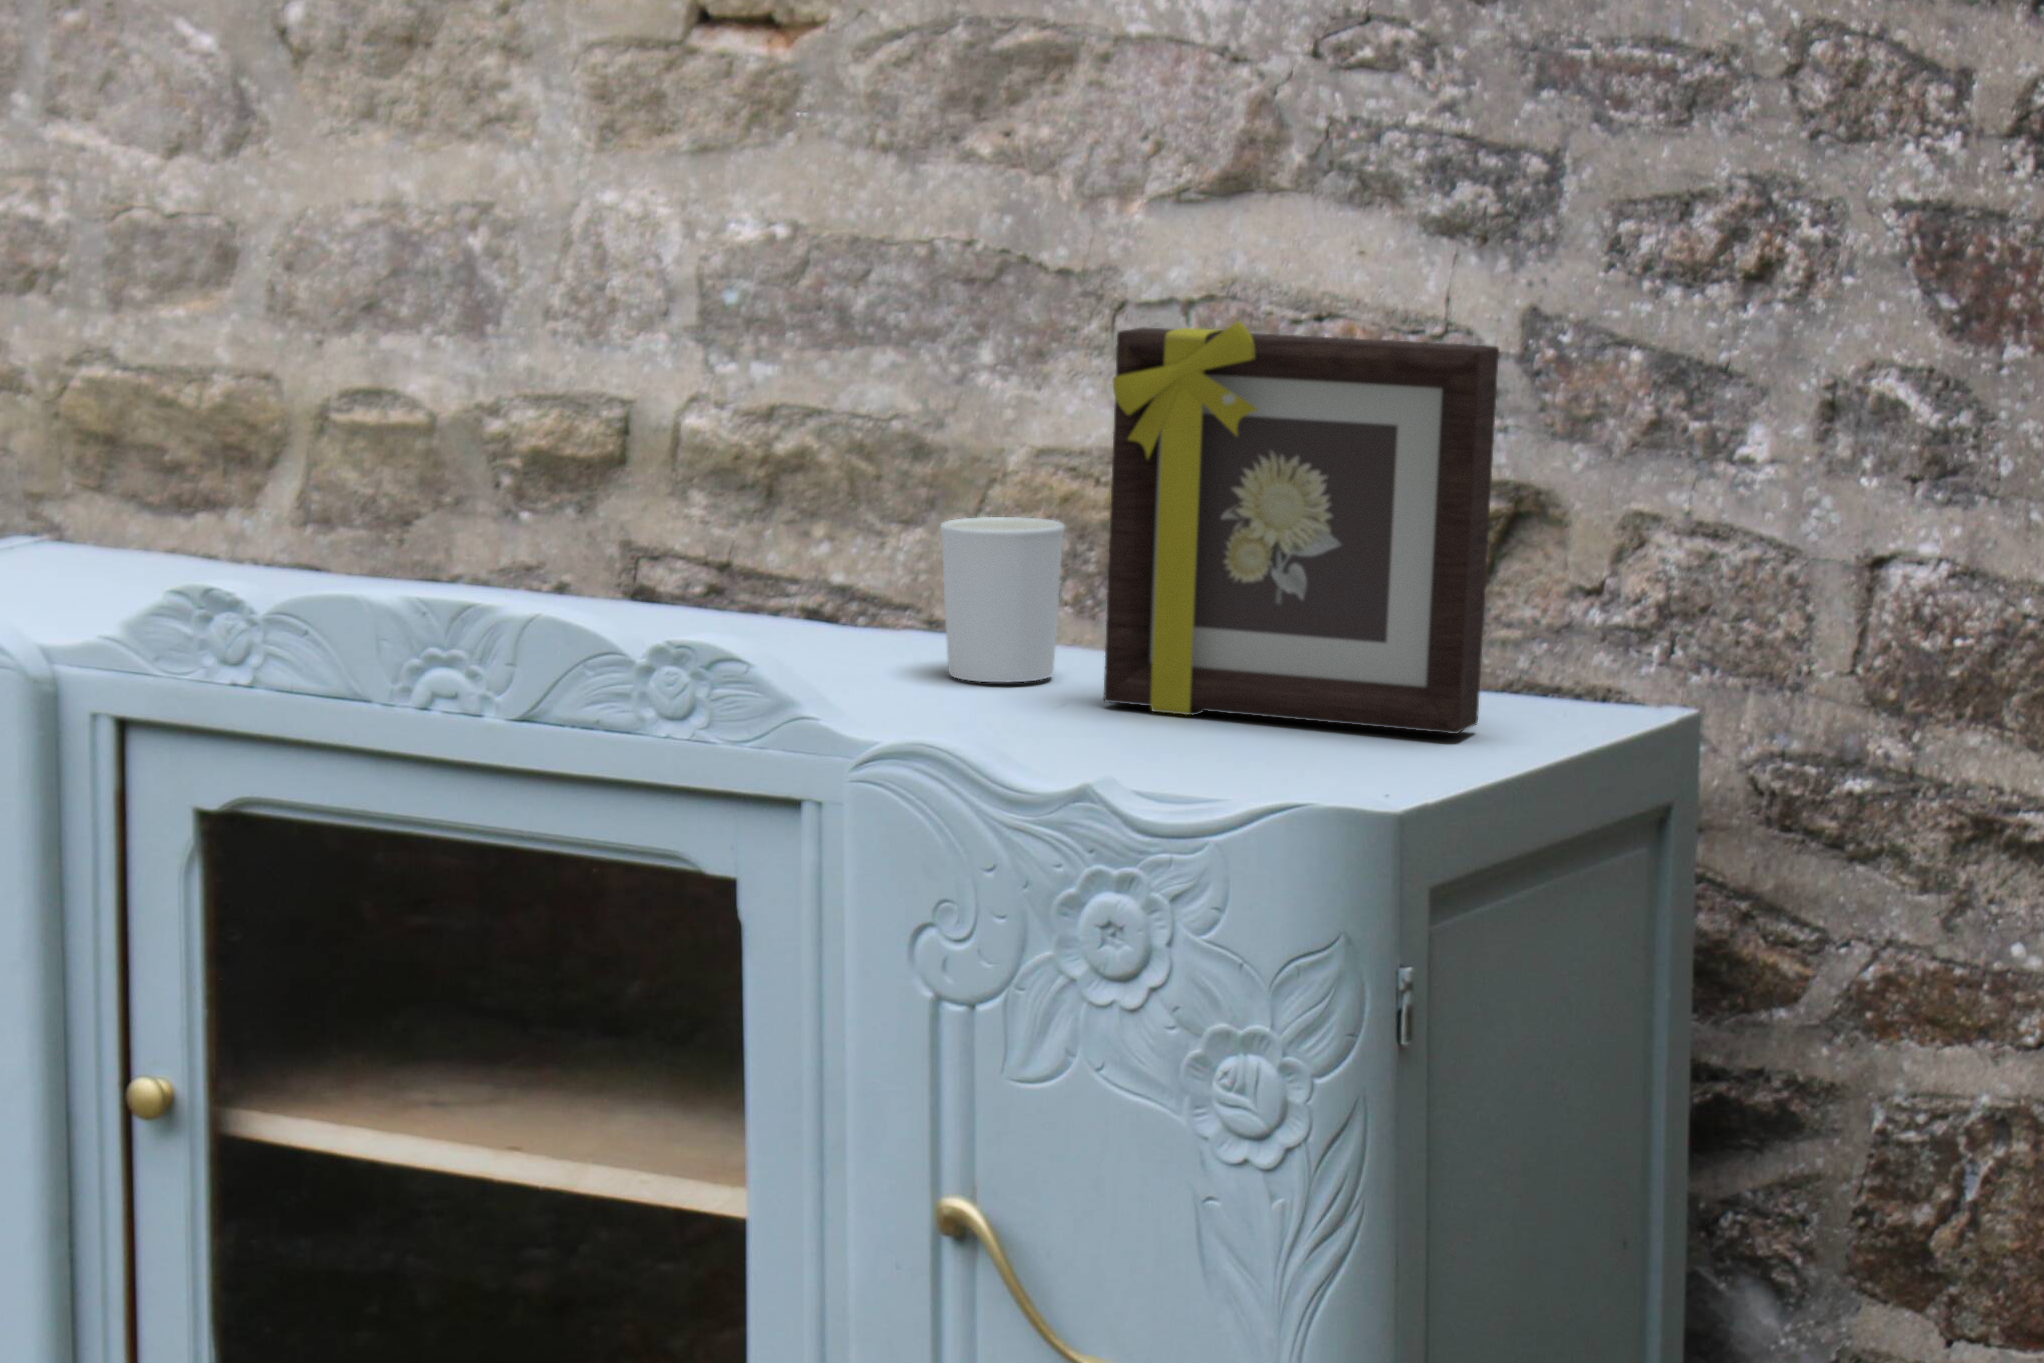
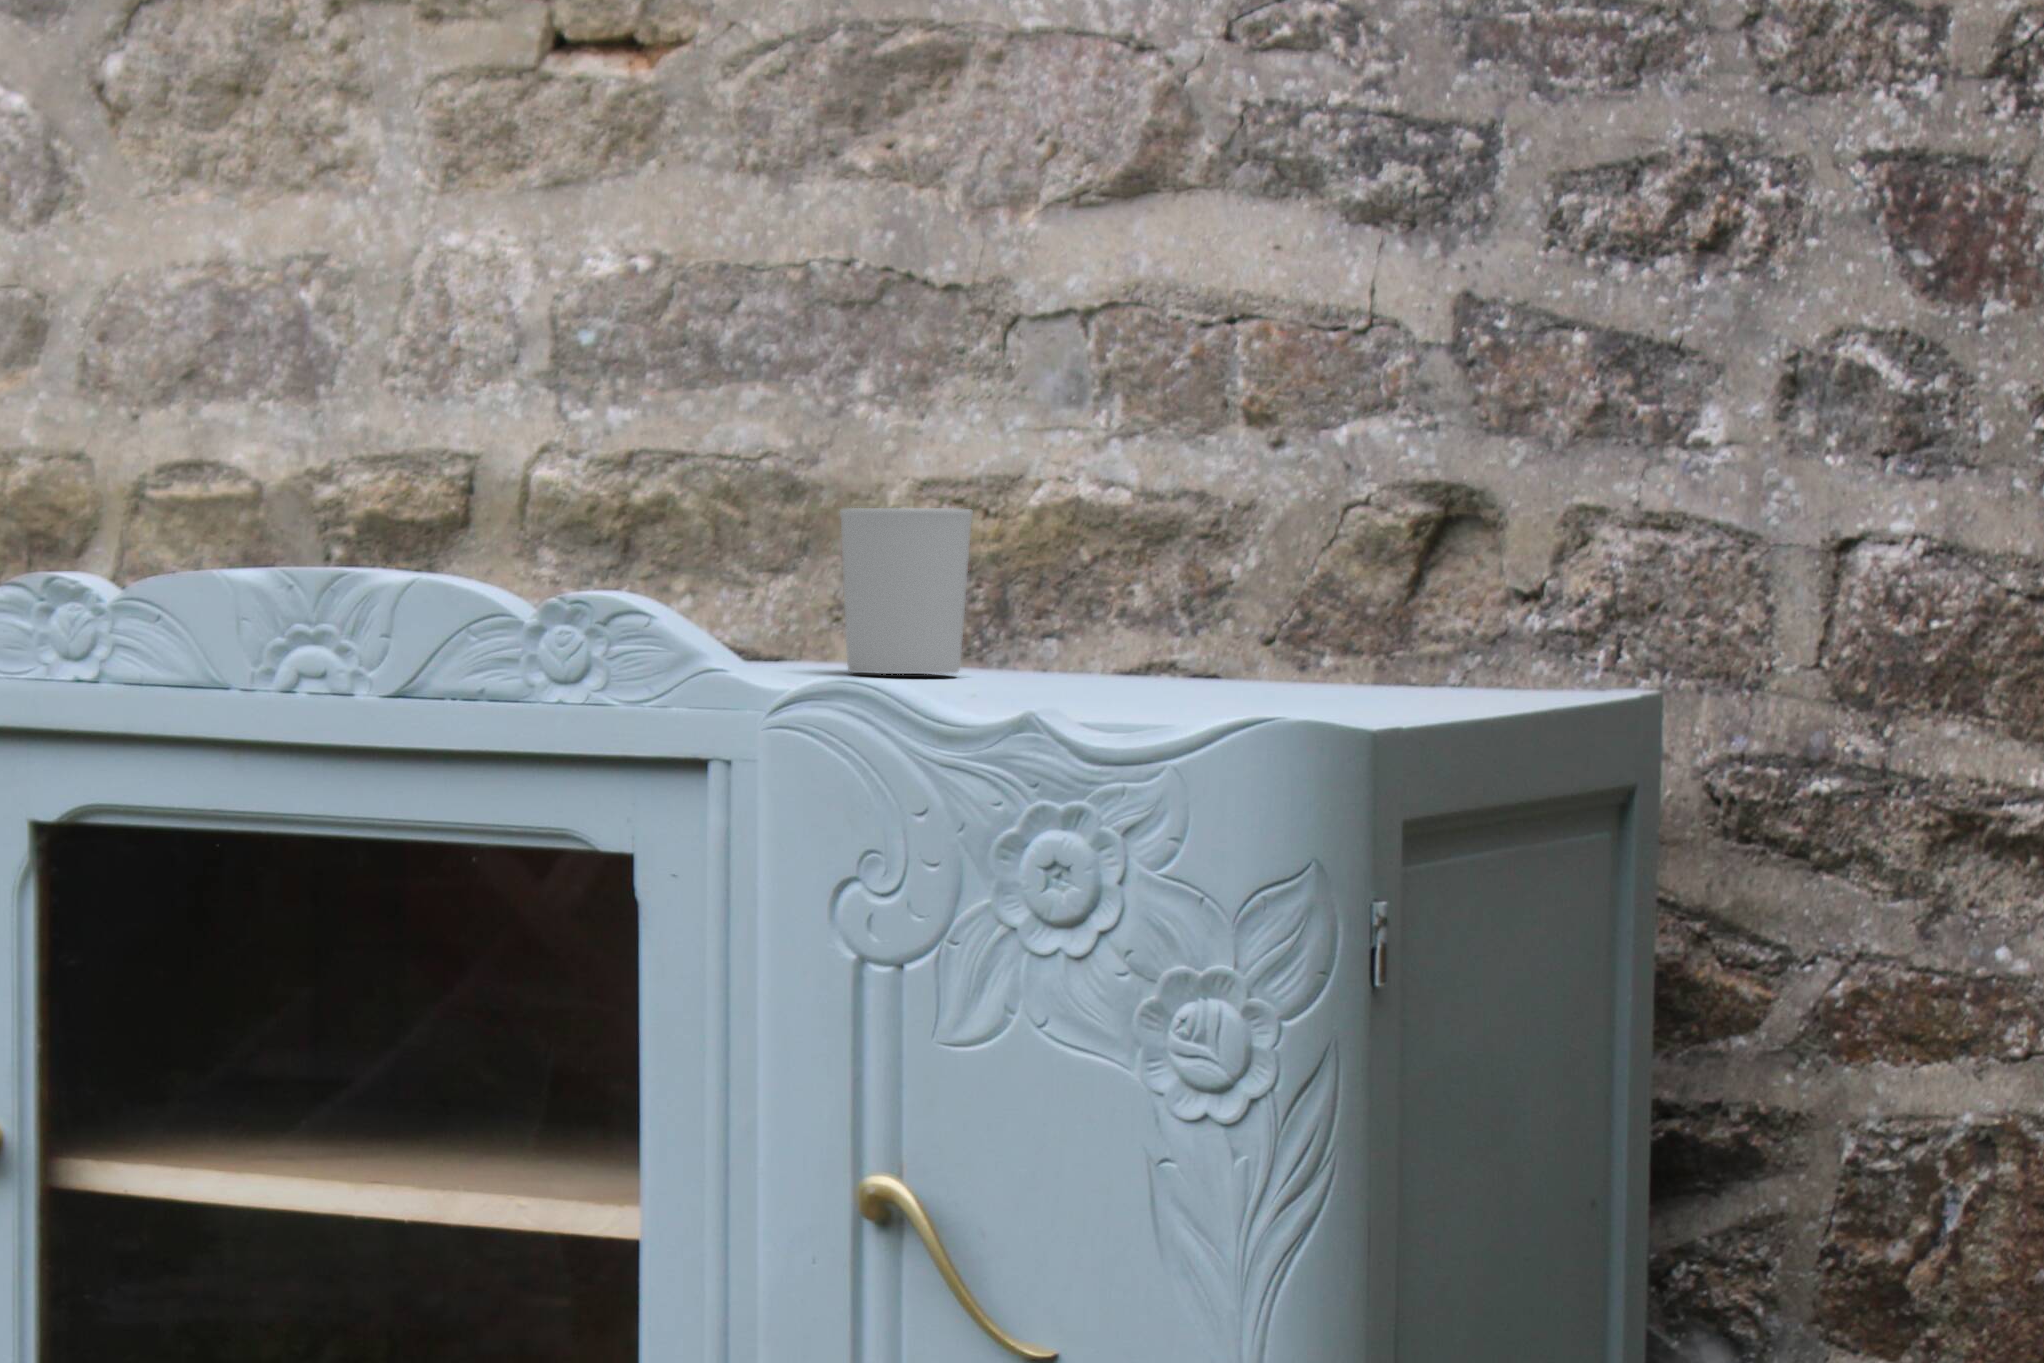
picture frame: present [1104,321,1499,734] -> none [1024,257,1456,695]

